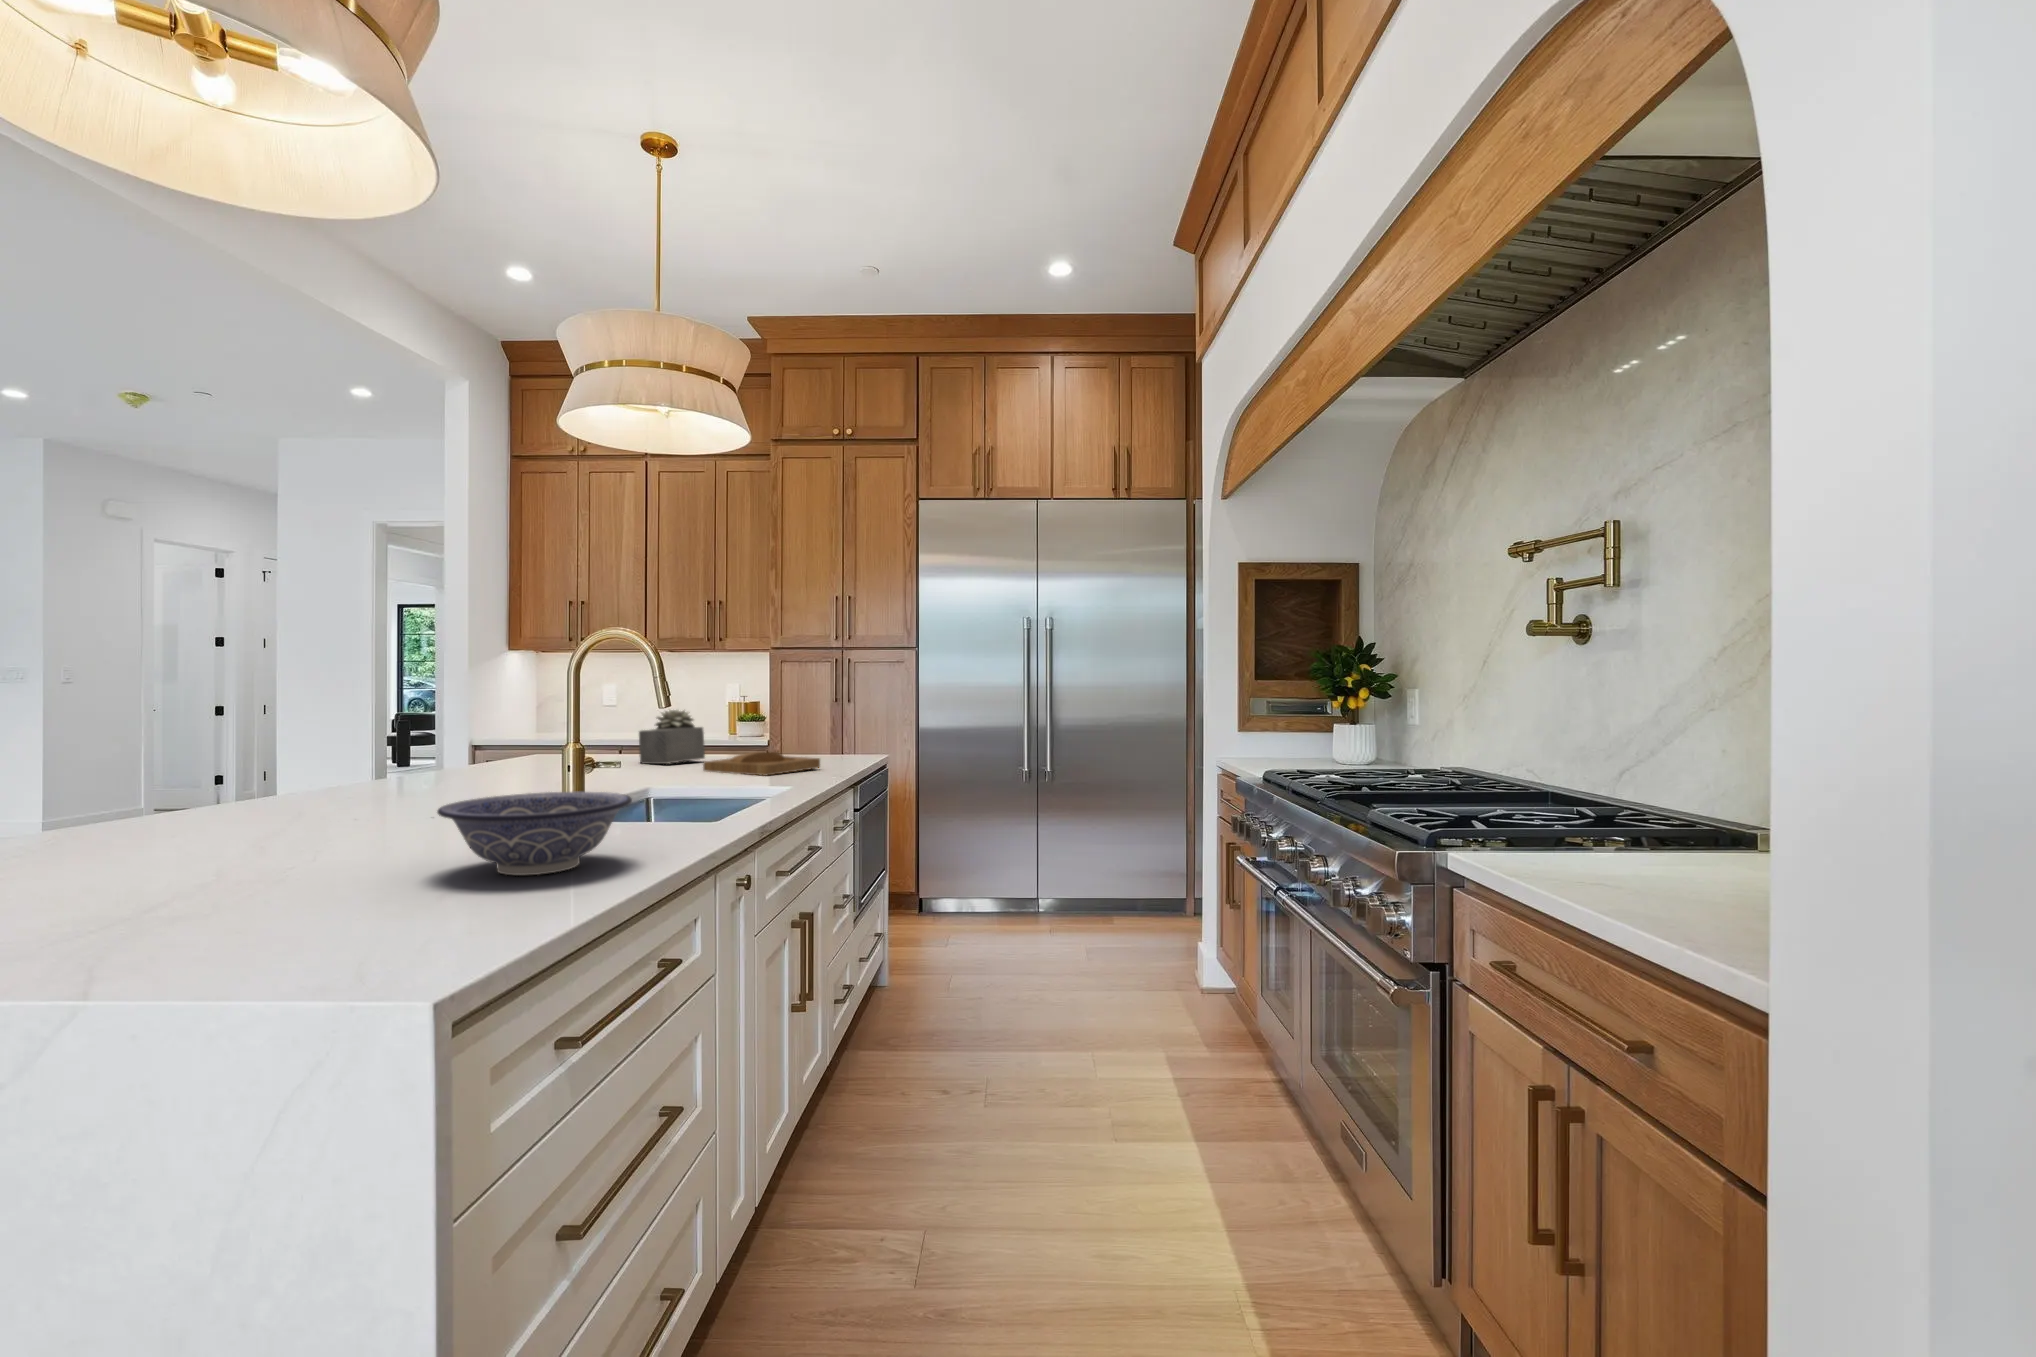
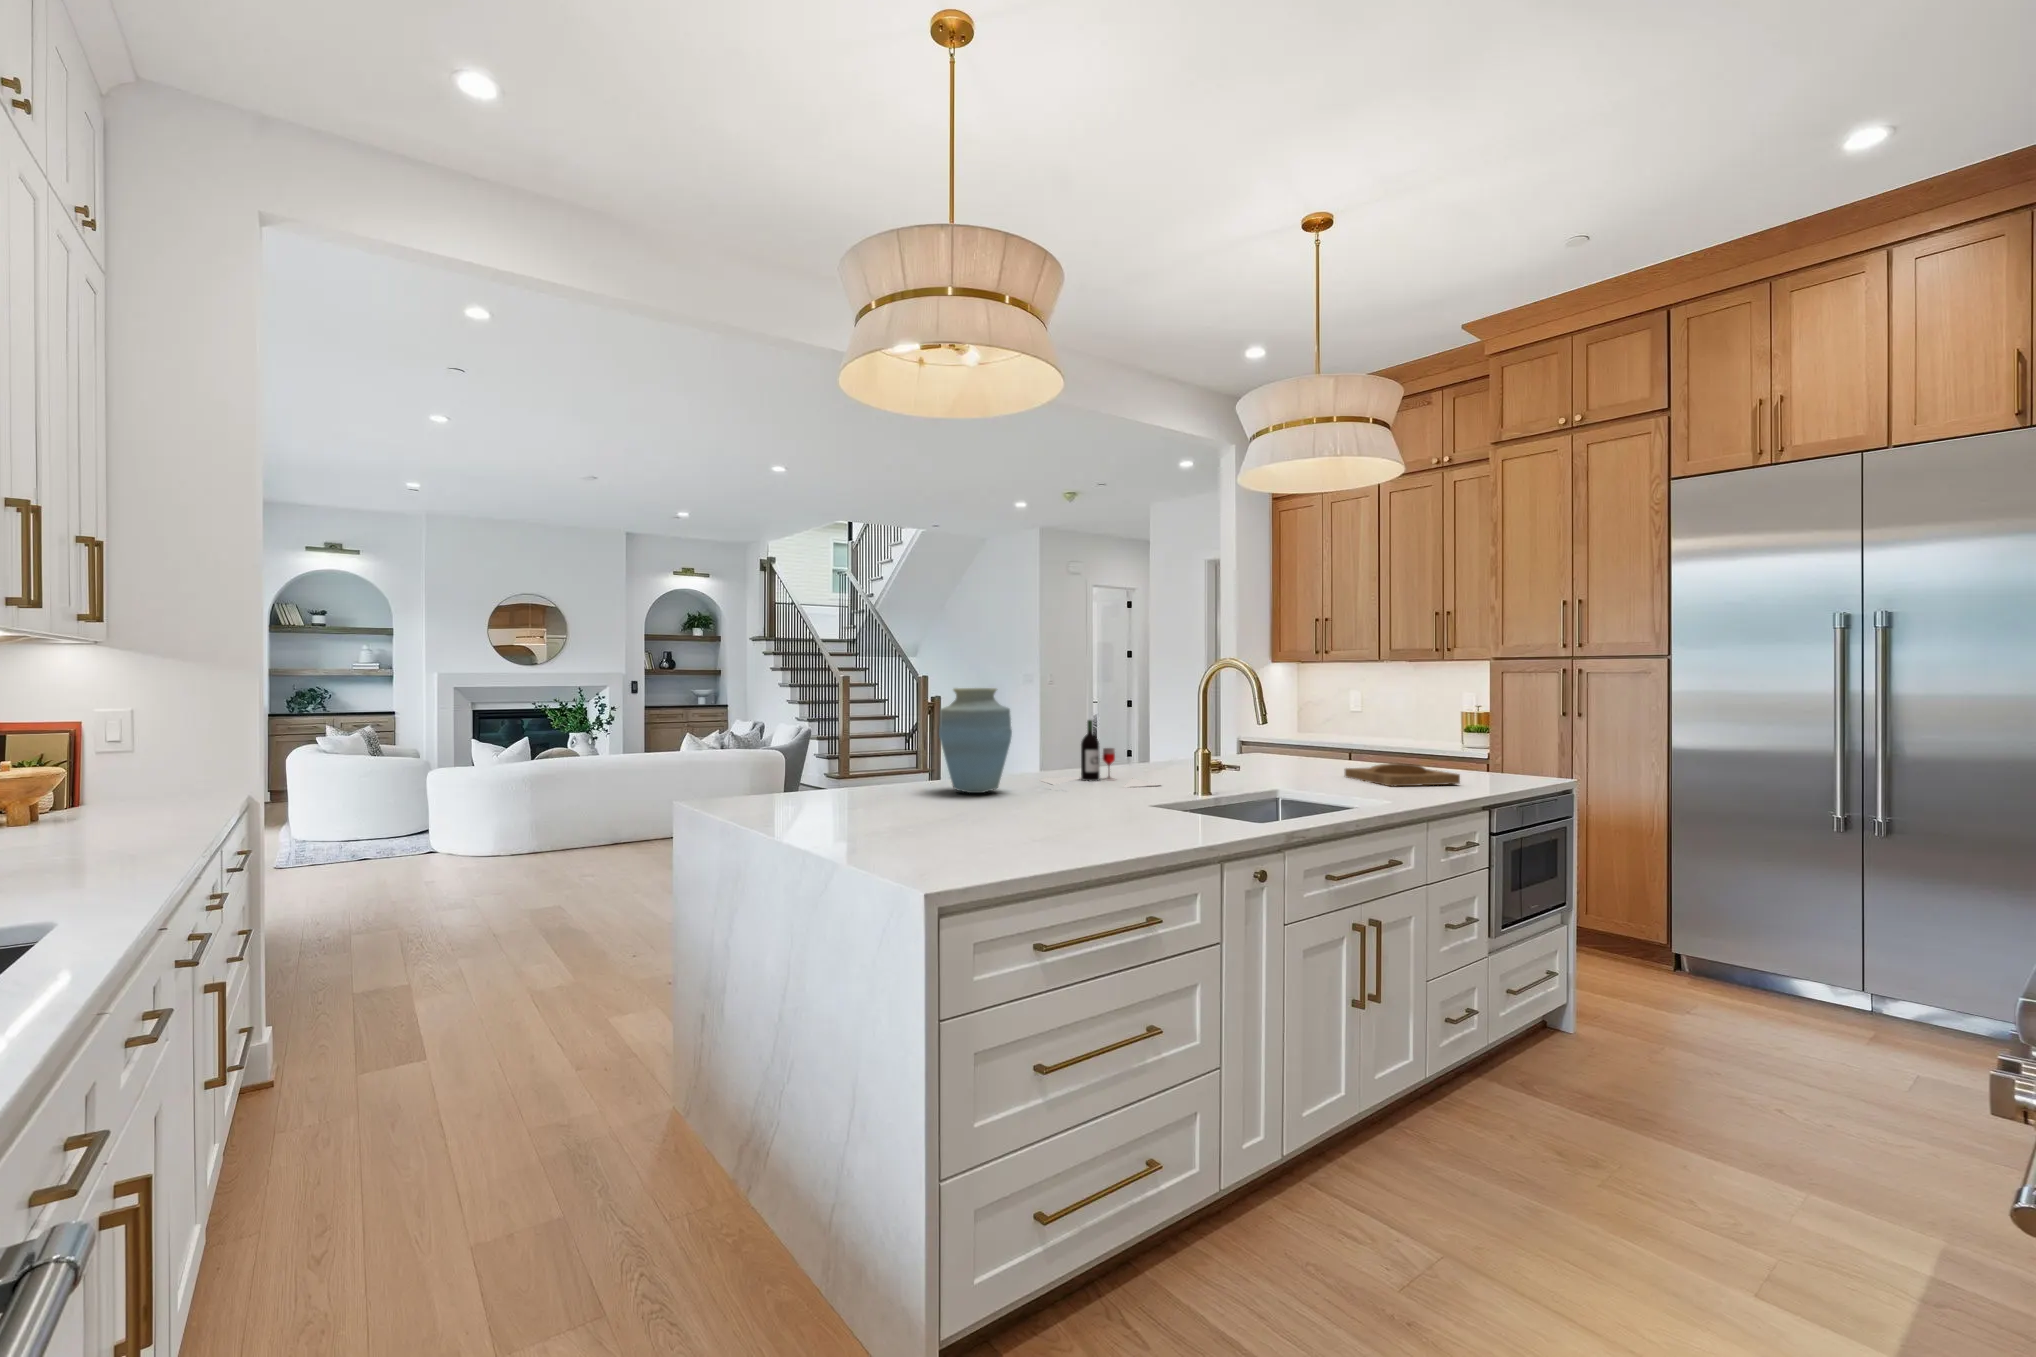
vase: none [112,661,280,841] -> present [939,688,1012,793]
succulent plant: present [639,710,705,764] -> none [1306,718,1365,768]
wine bottle: none [279,713,516,818] -> present [1040,720,1156,787]
decorative bowl: present [437,792,632,875] -> none [1025,783,1143,840]

